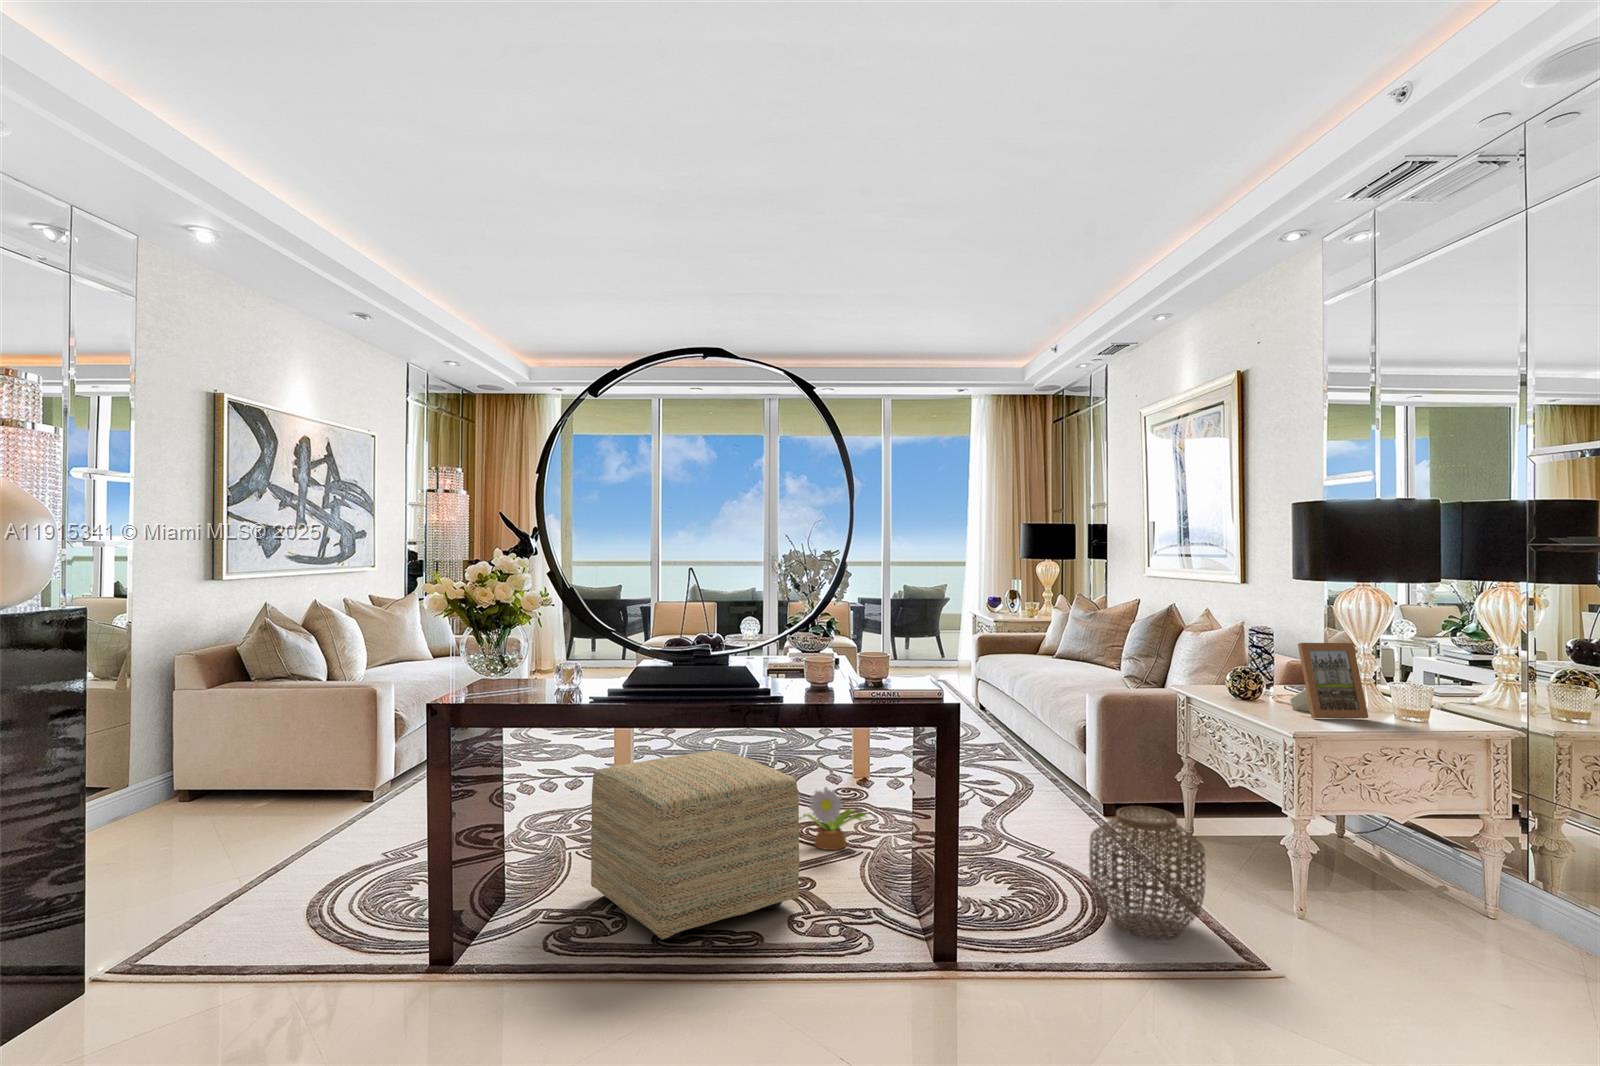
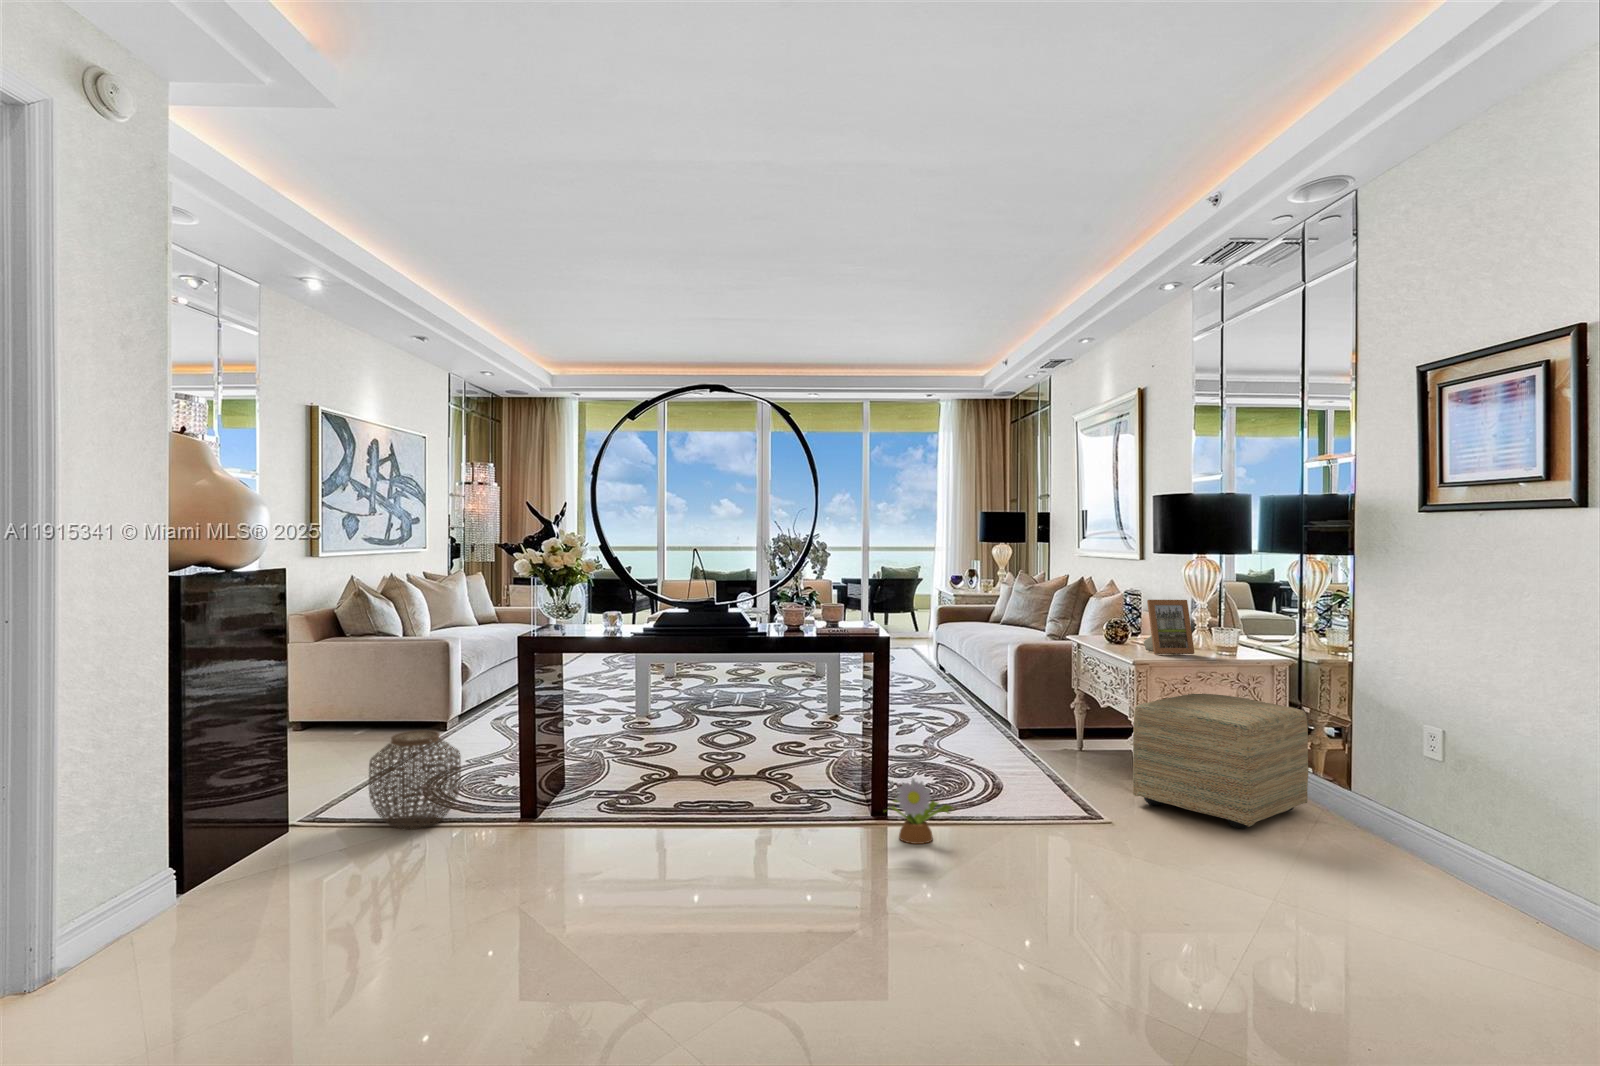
ottoman: present [591,751,799,939] -> present [1133,693,1308,828]
decorative plant: present [800,787,866,850] -> present [884,779,953,844]
woven basket: present [1089,806,1205,938] -> present [369,730,461,829]

